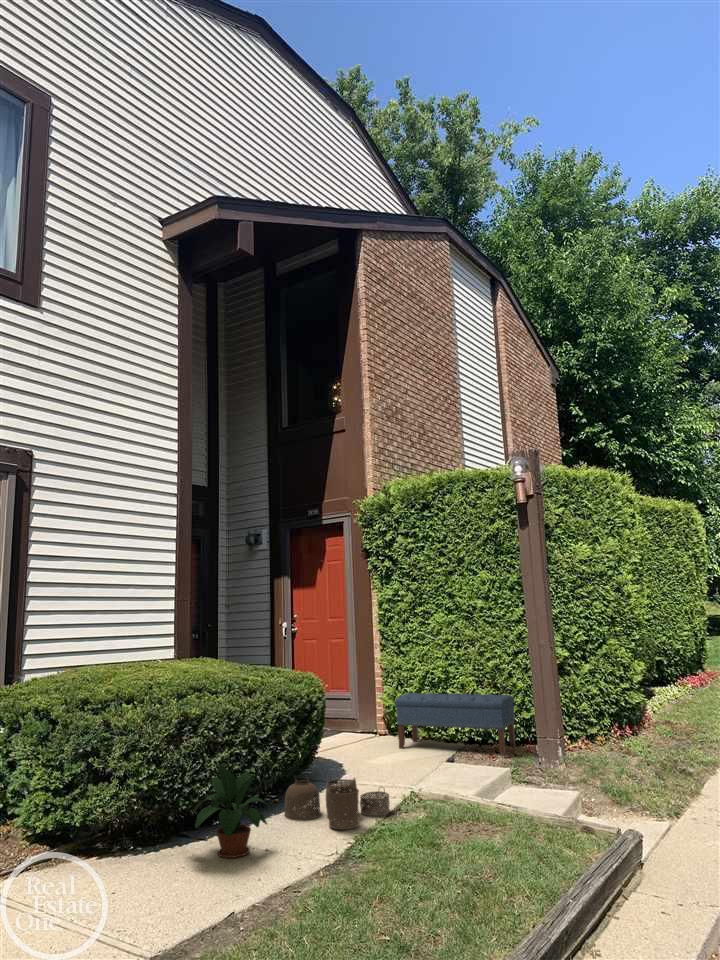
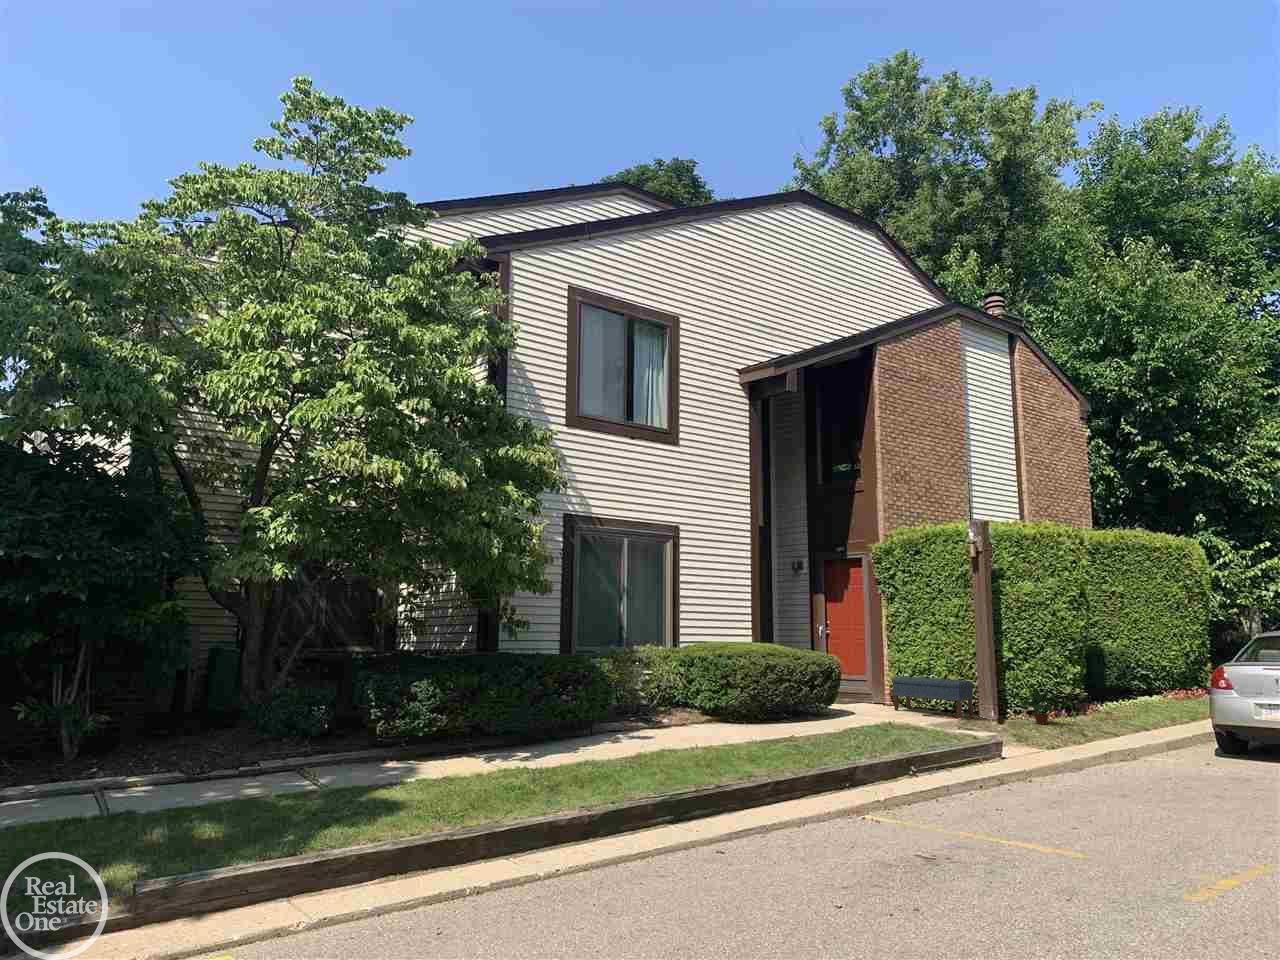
potted plant: present [192,766,270,858] -> present [1022,686,1055,724]
woven basket: present [284,777,390,829] -> none [811,709,869,733]

